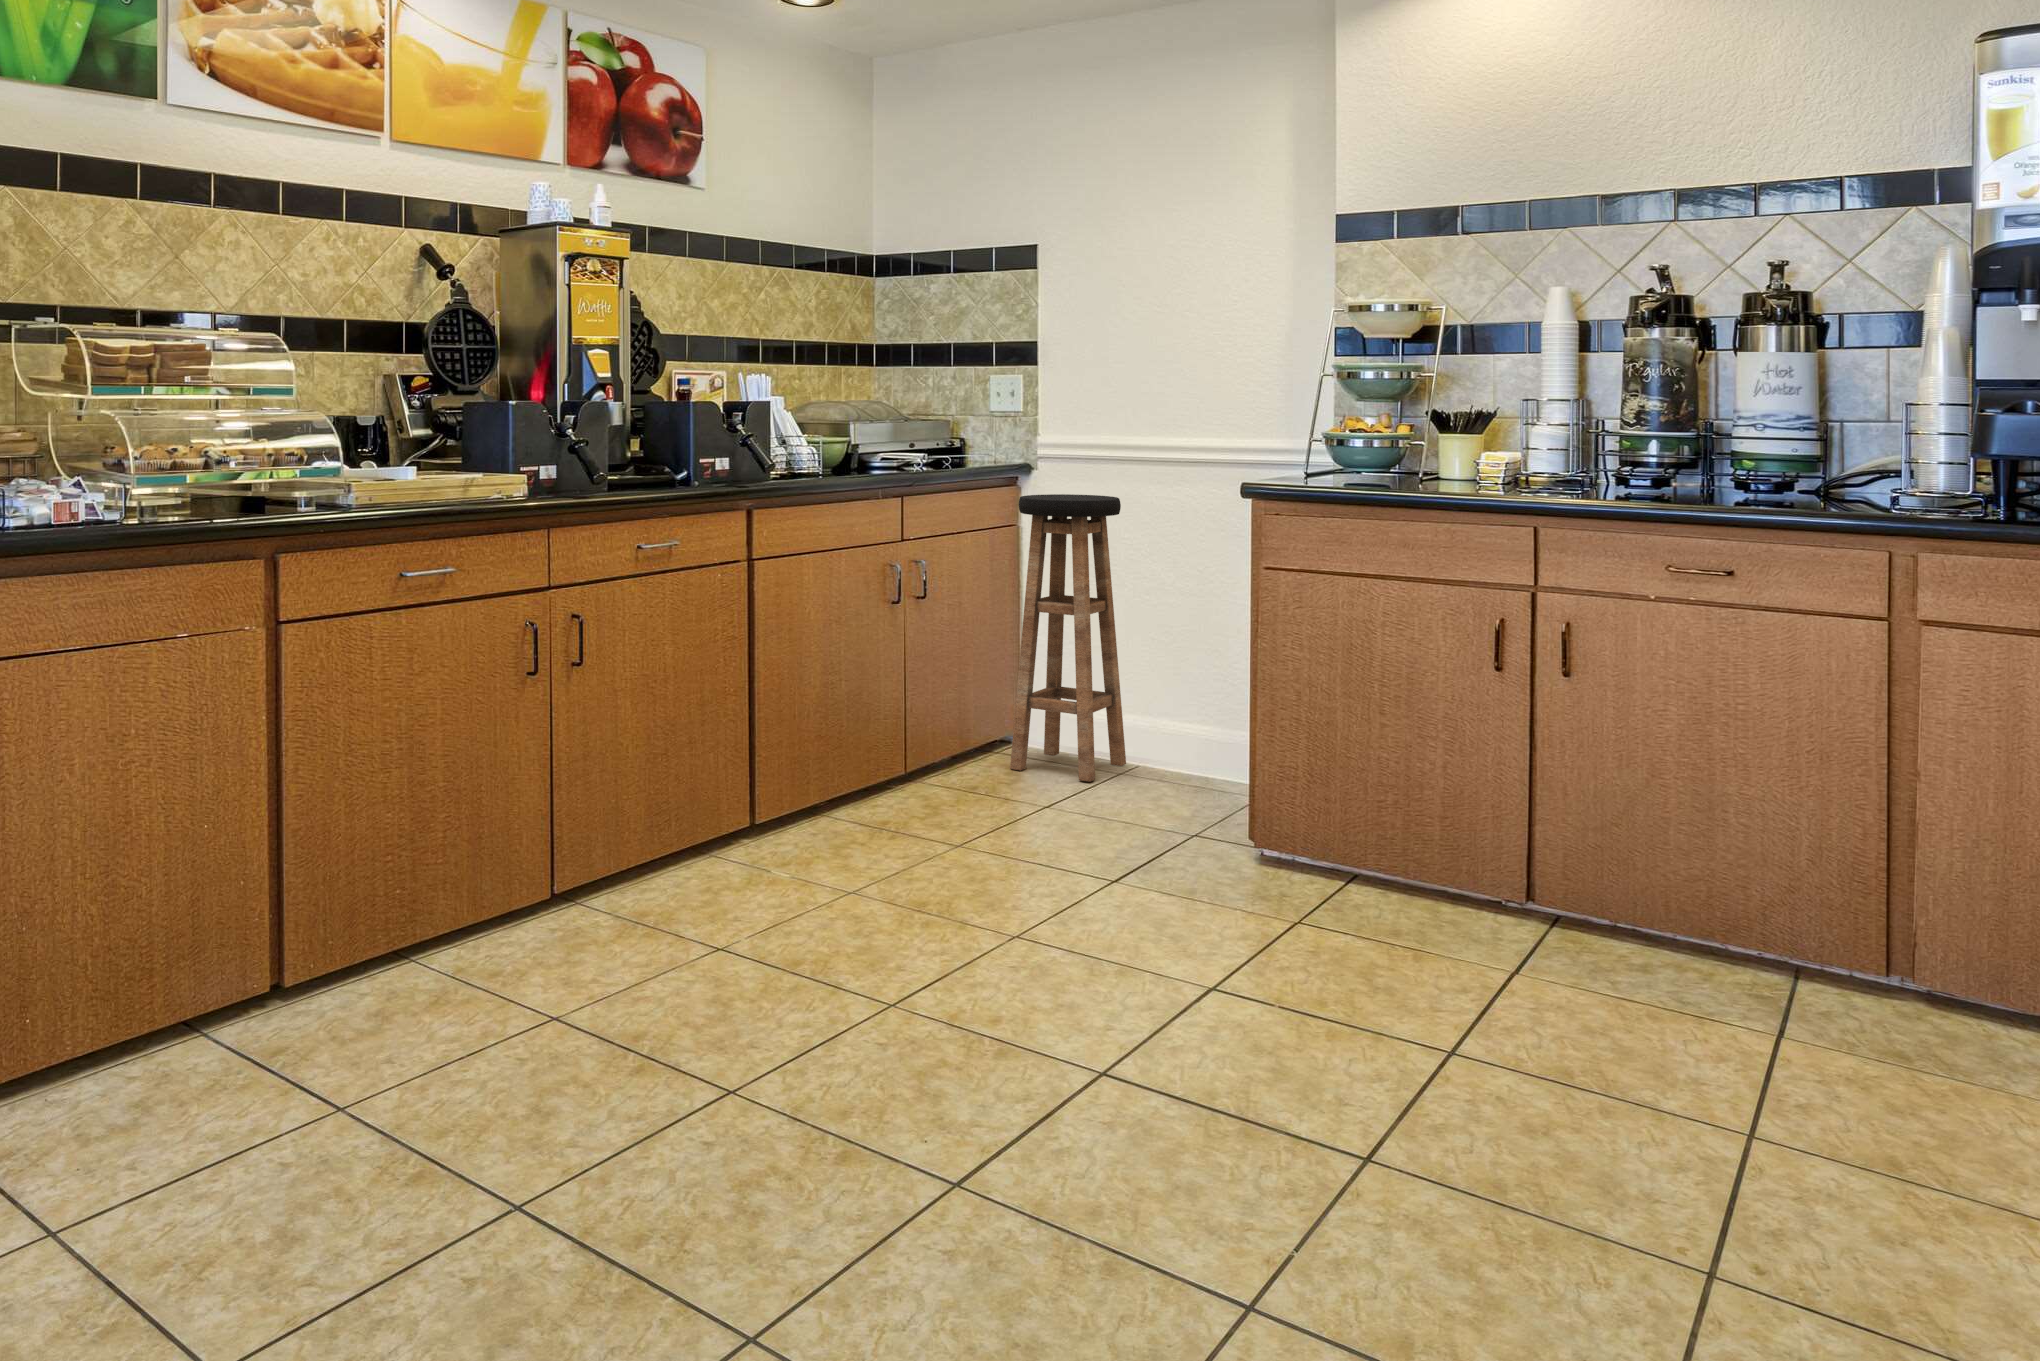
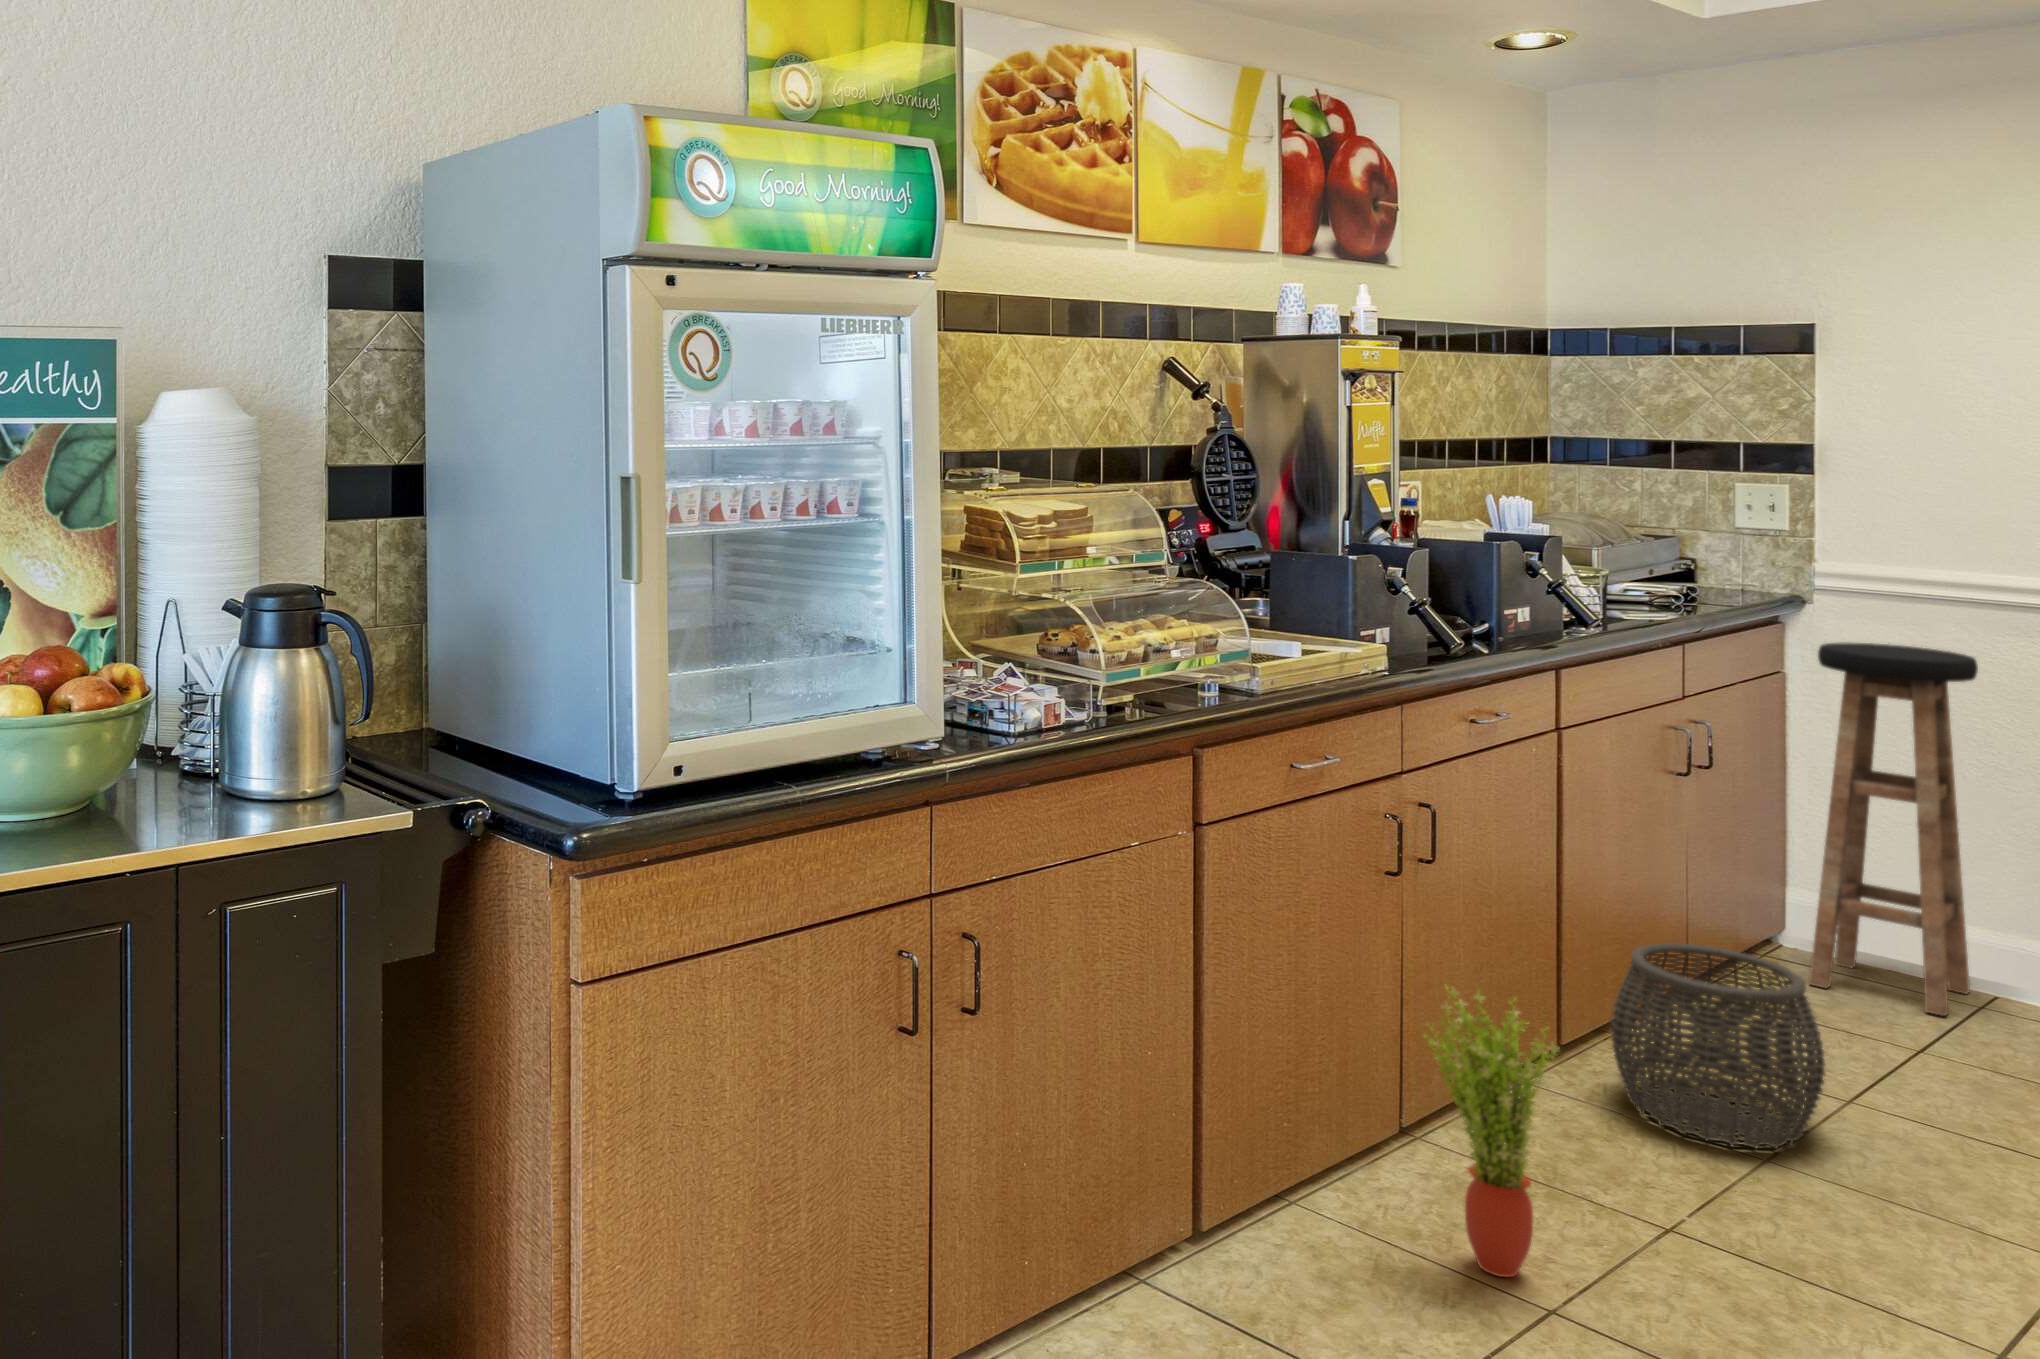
woven basket: none [767,728,916,885] -> present [1611,943,1825,1148]
potted plant: none [480,751,585,1000] -> present [1424,984,1559,1277]

